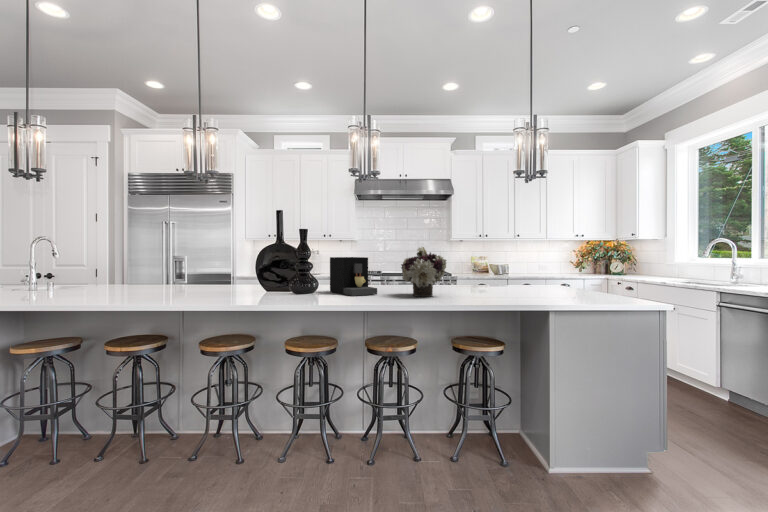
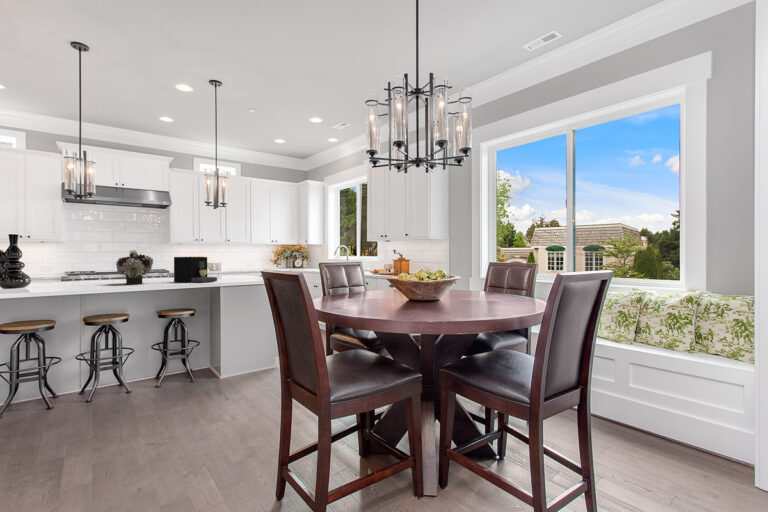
coffee maker: present [330,257,377,296] -> present [174,257,217,283]

